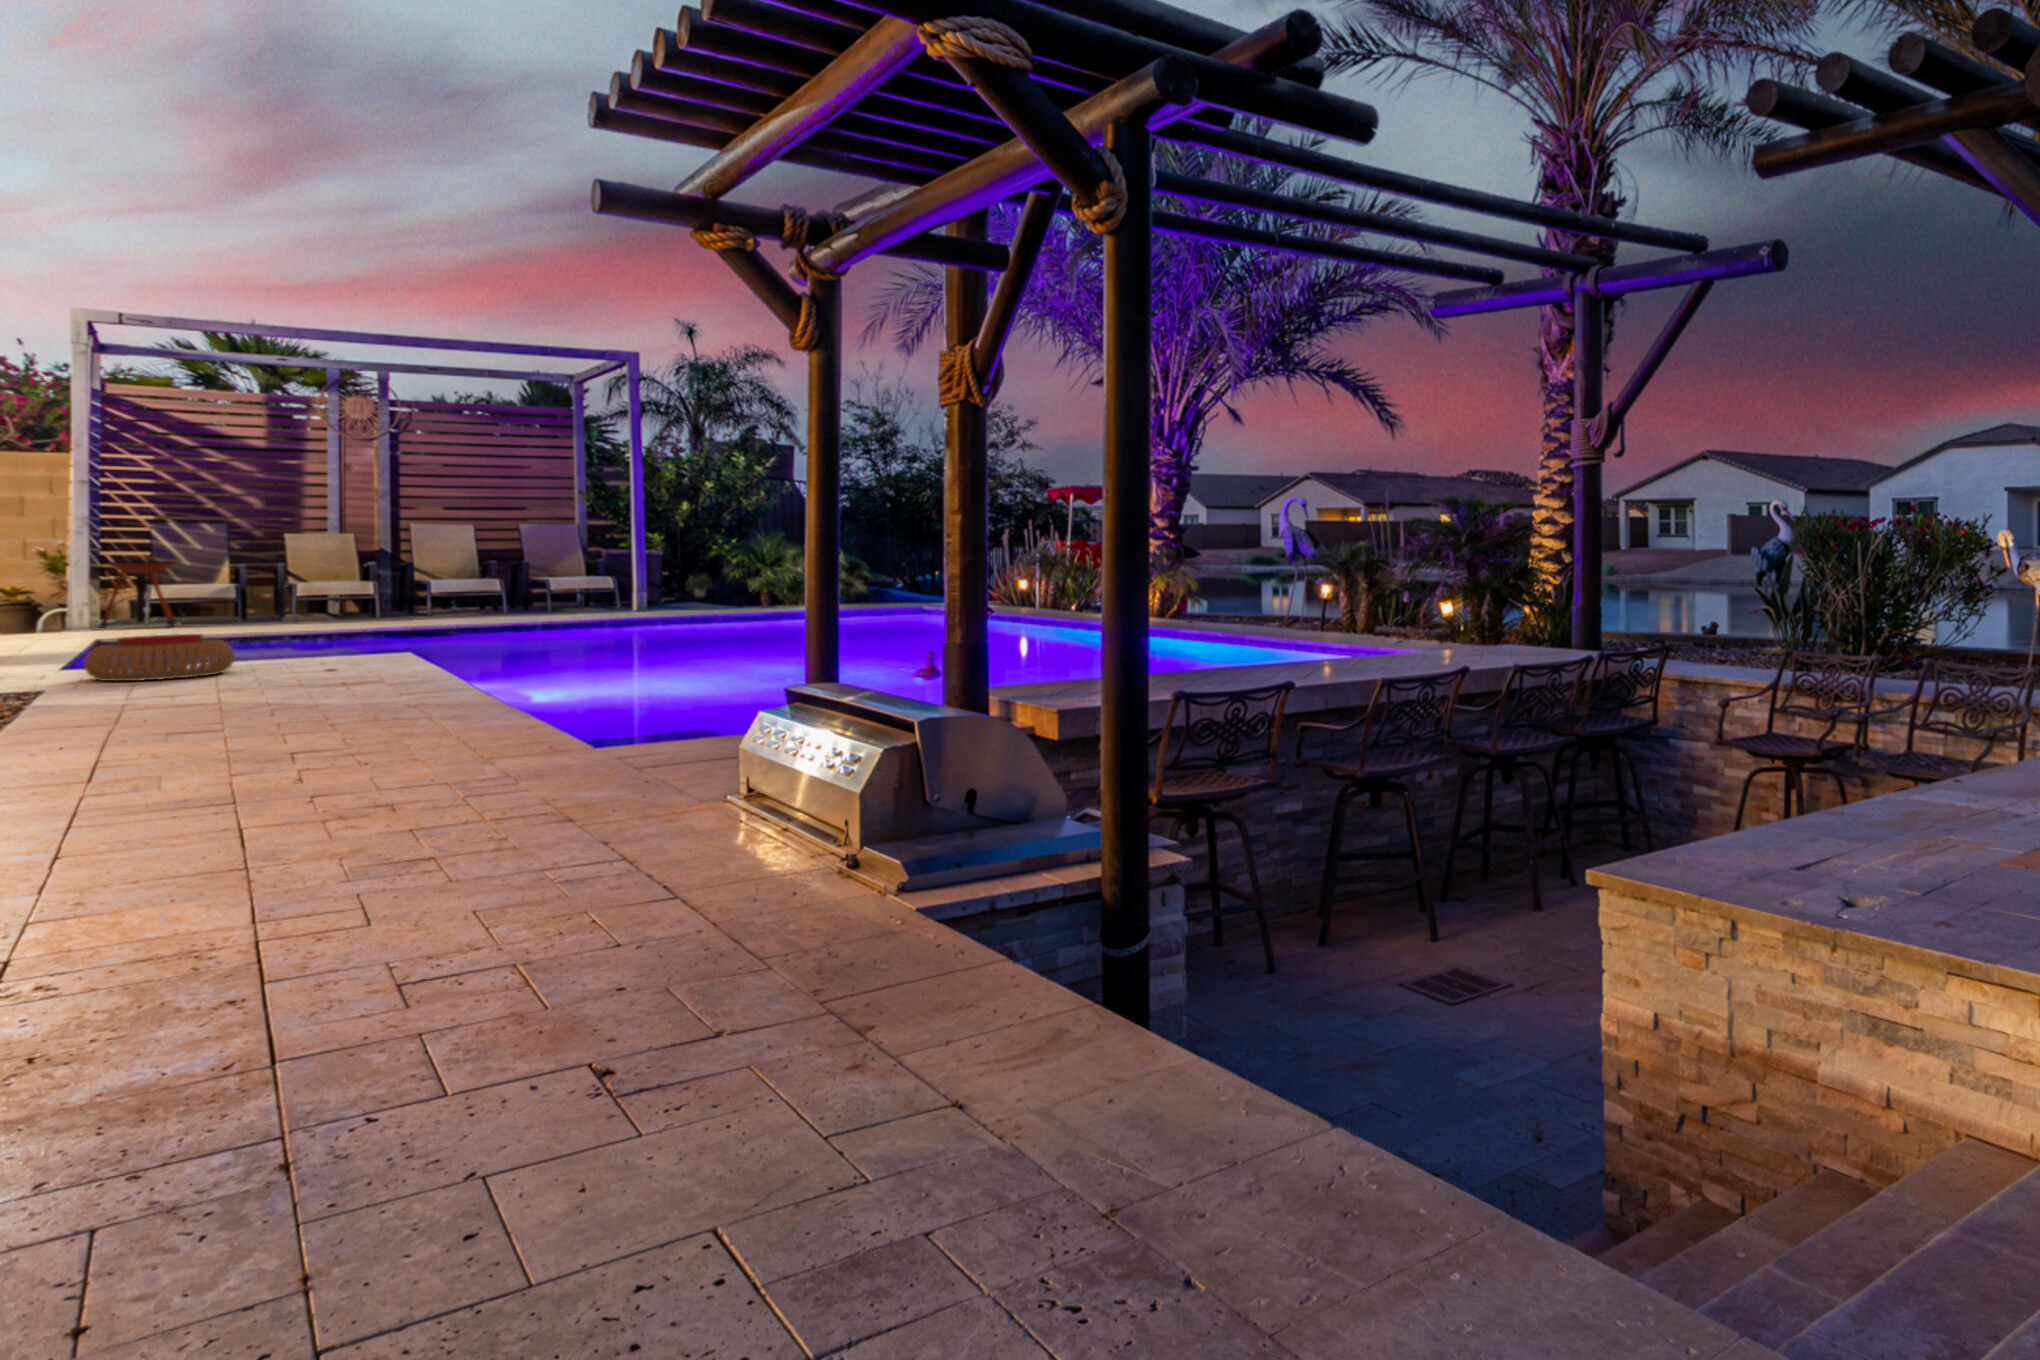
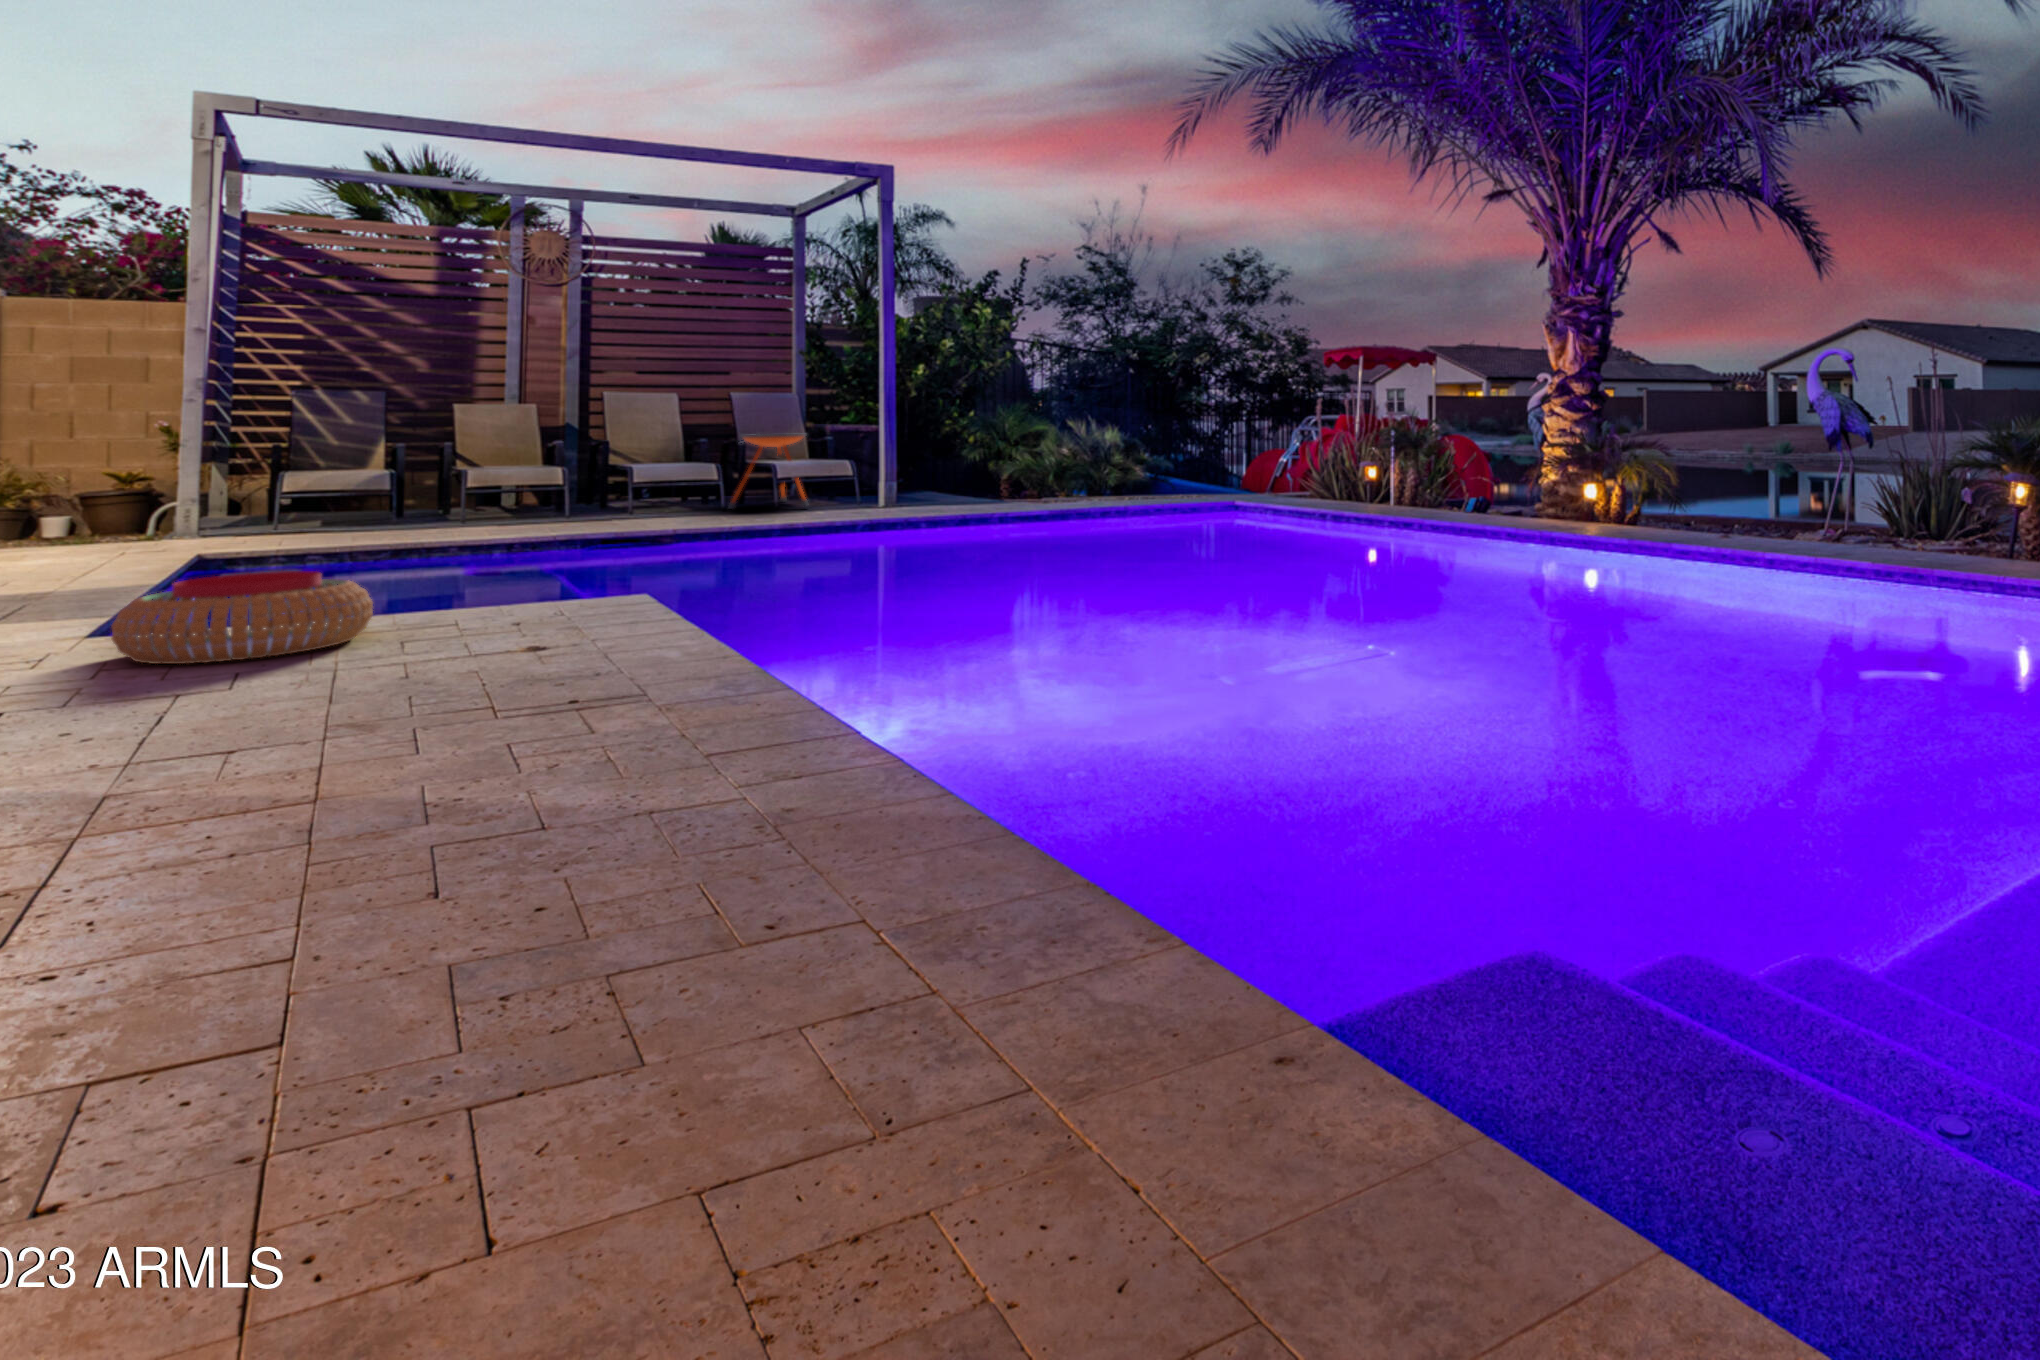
side table: present [100,561,179,628] -> present [729,434,808,509]
potted plant: present [688,575,711,597] -> none [912,454,953,483]

